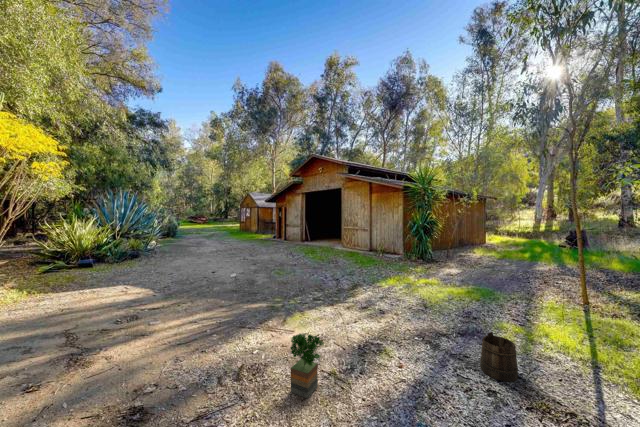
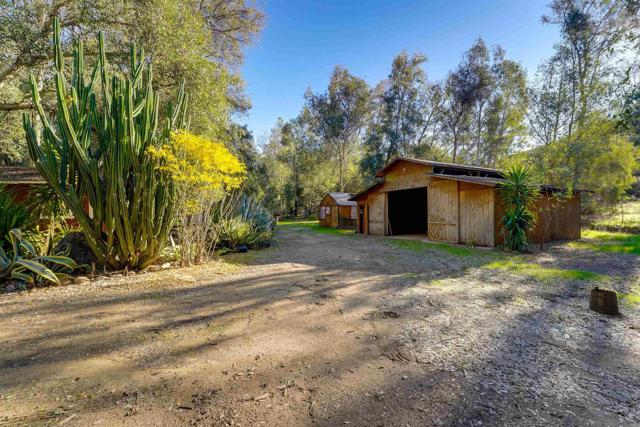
potted tree: present [290,334,324,398] -> none [462,279,486,313]

